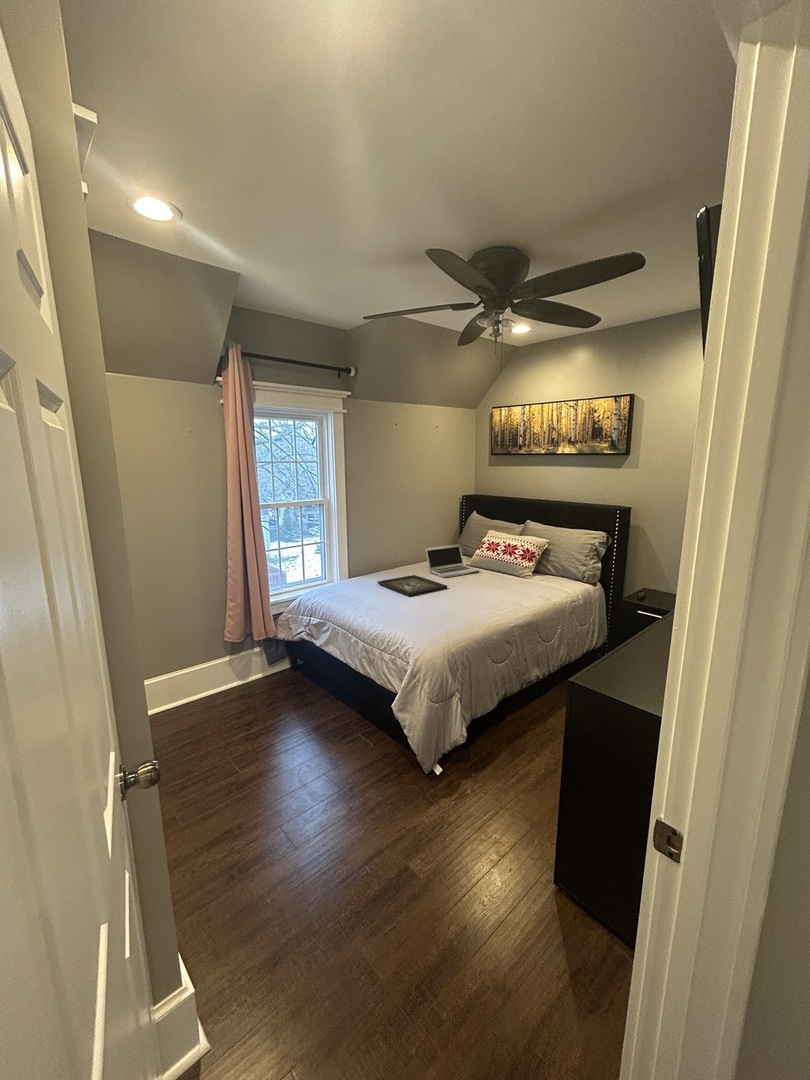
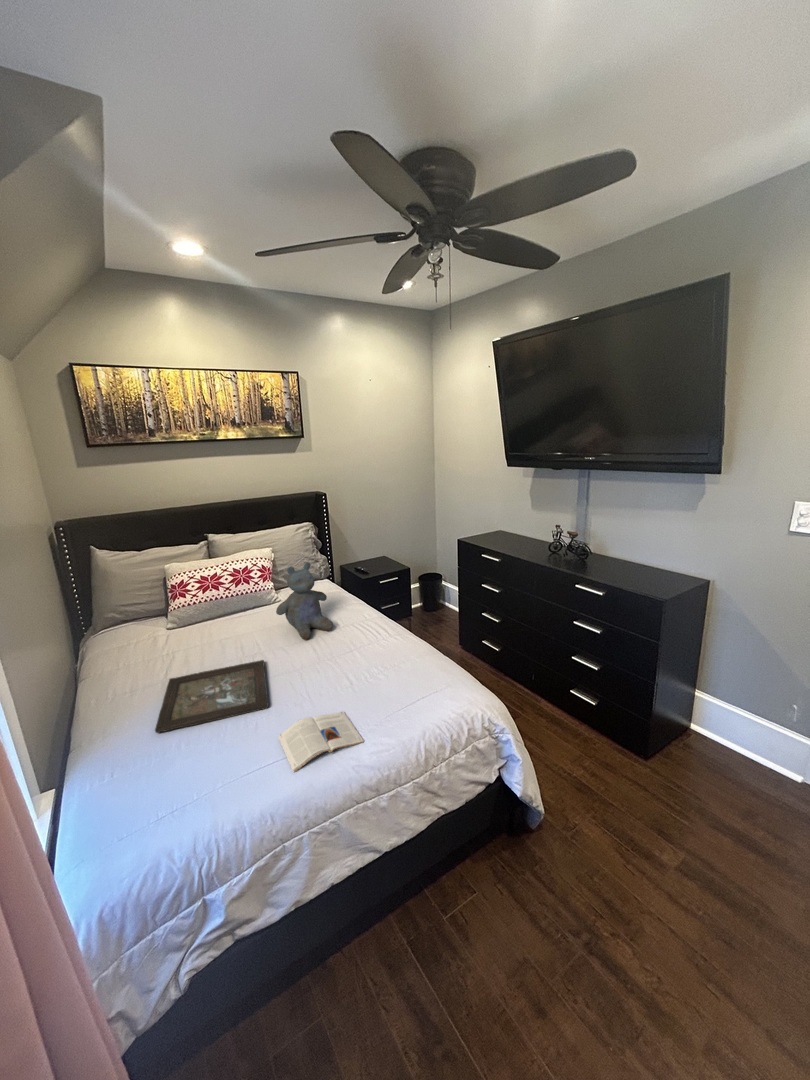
stuffed bear: none [480,539,521,594] -> present [276,562,333,640]
laptop: present [425,544,479,578] -> none [140,597,222,662]
magazine: none [367,599,417,619] -> present [278,712,364,772]

